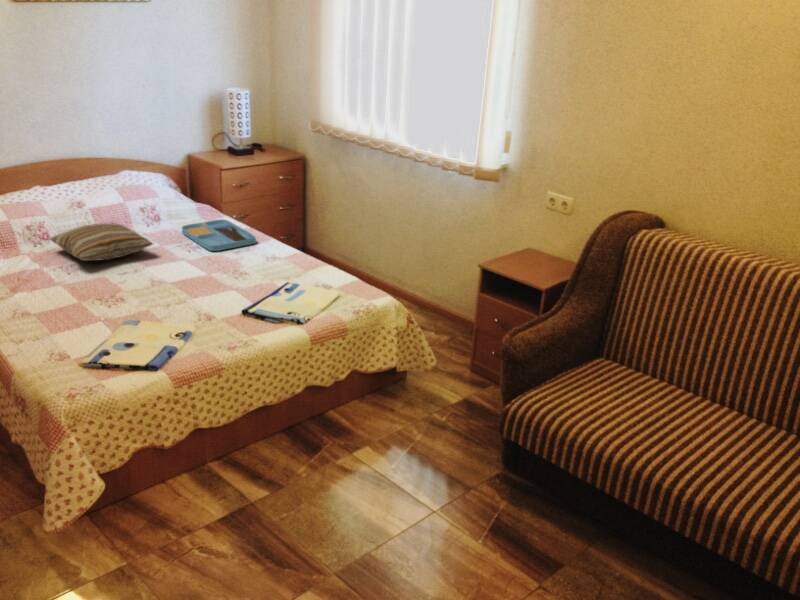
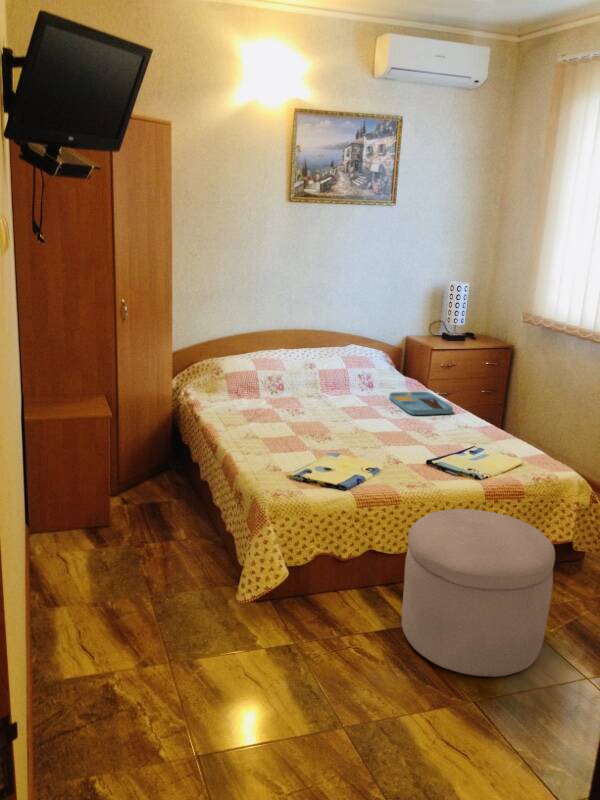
pillow: present [50,223,153,261] -> none [284,381,363,410]
ottoman: none [241,363,393,541] -> present [402,509,555,677]

